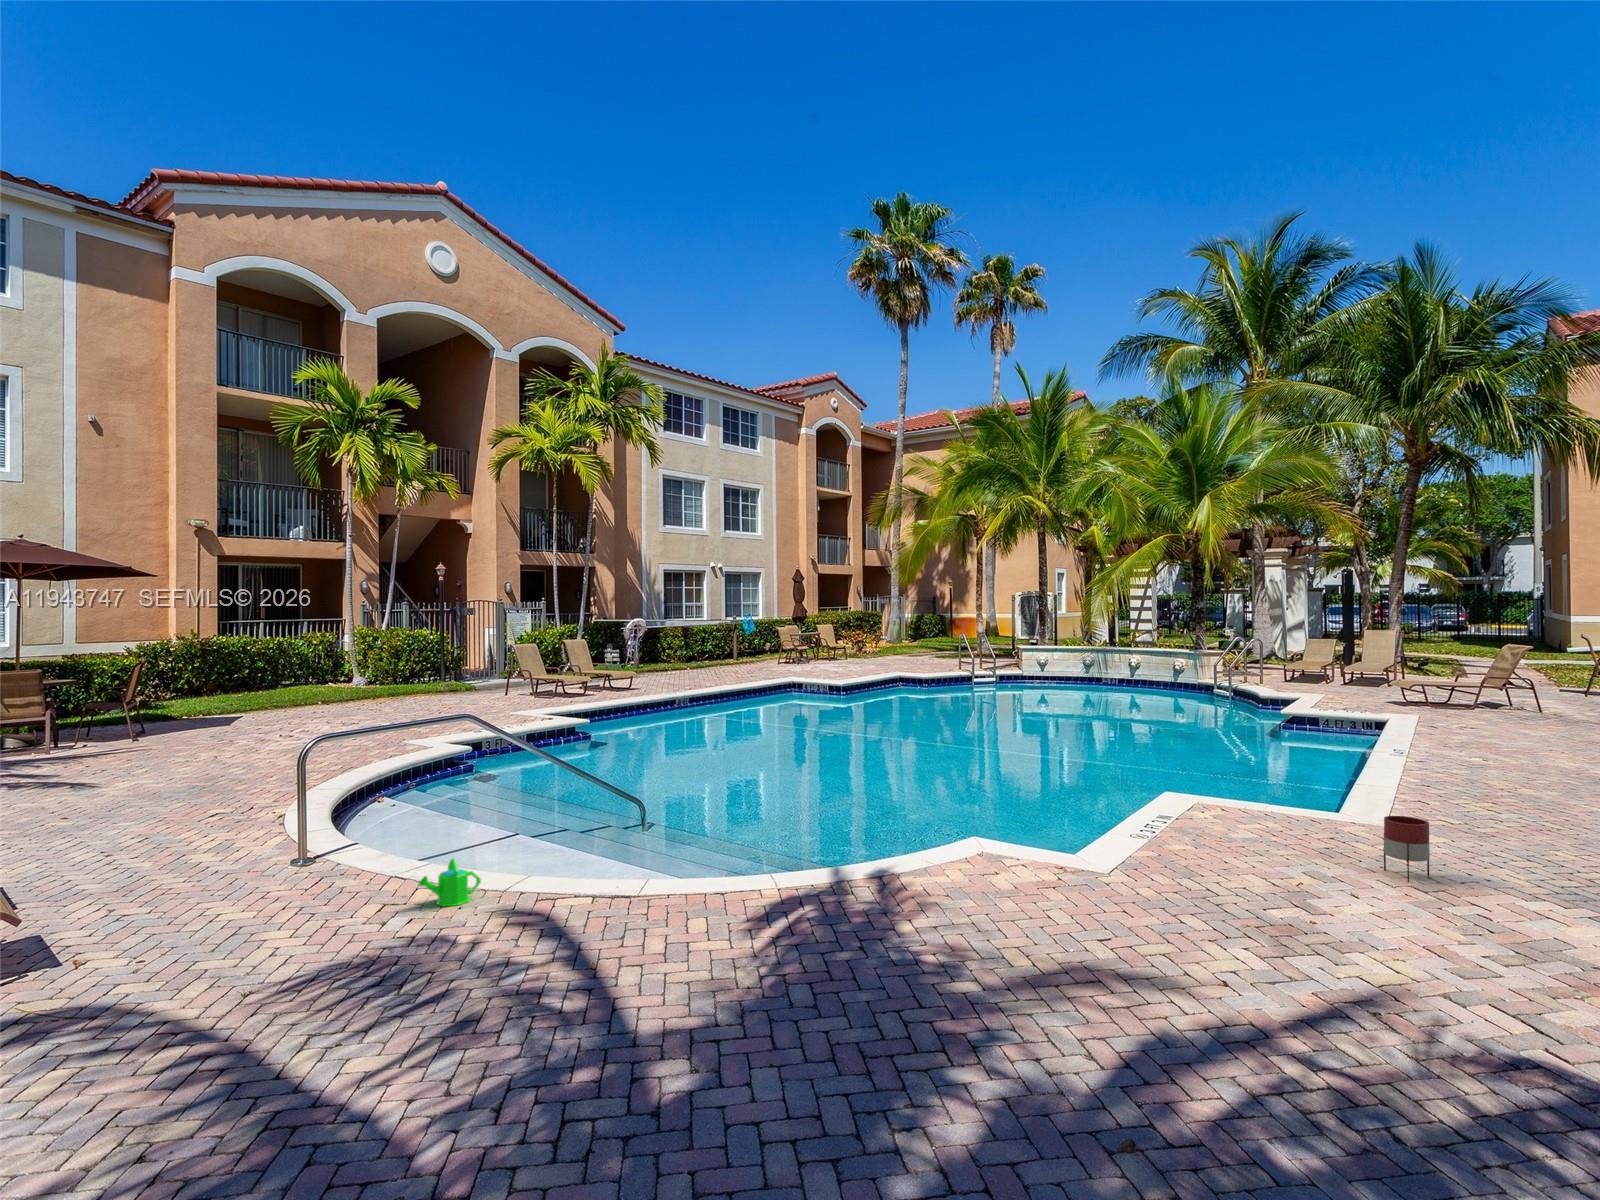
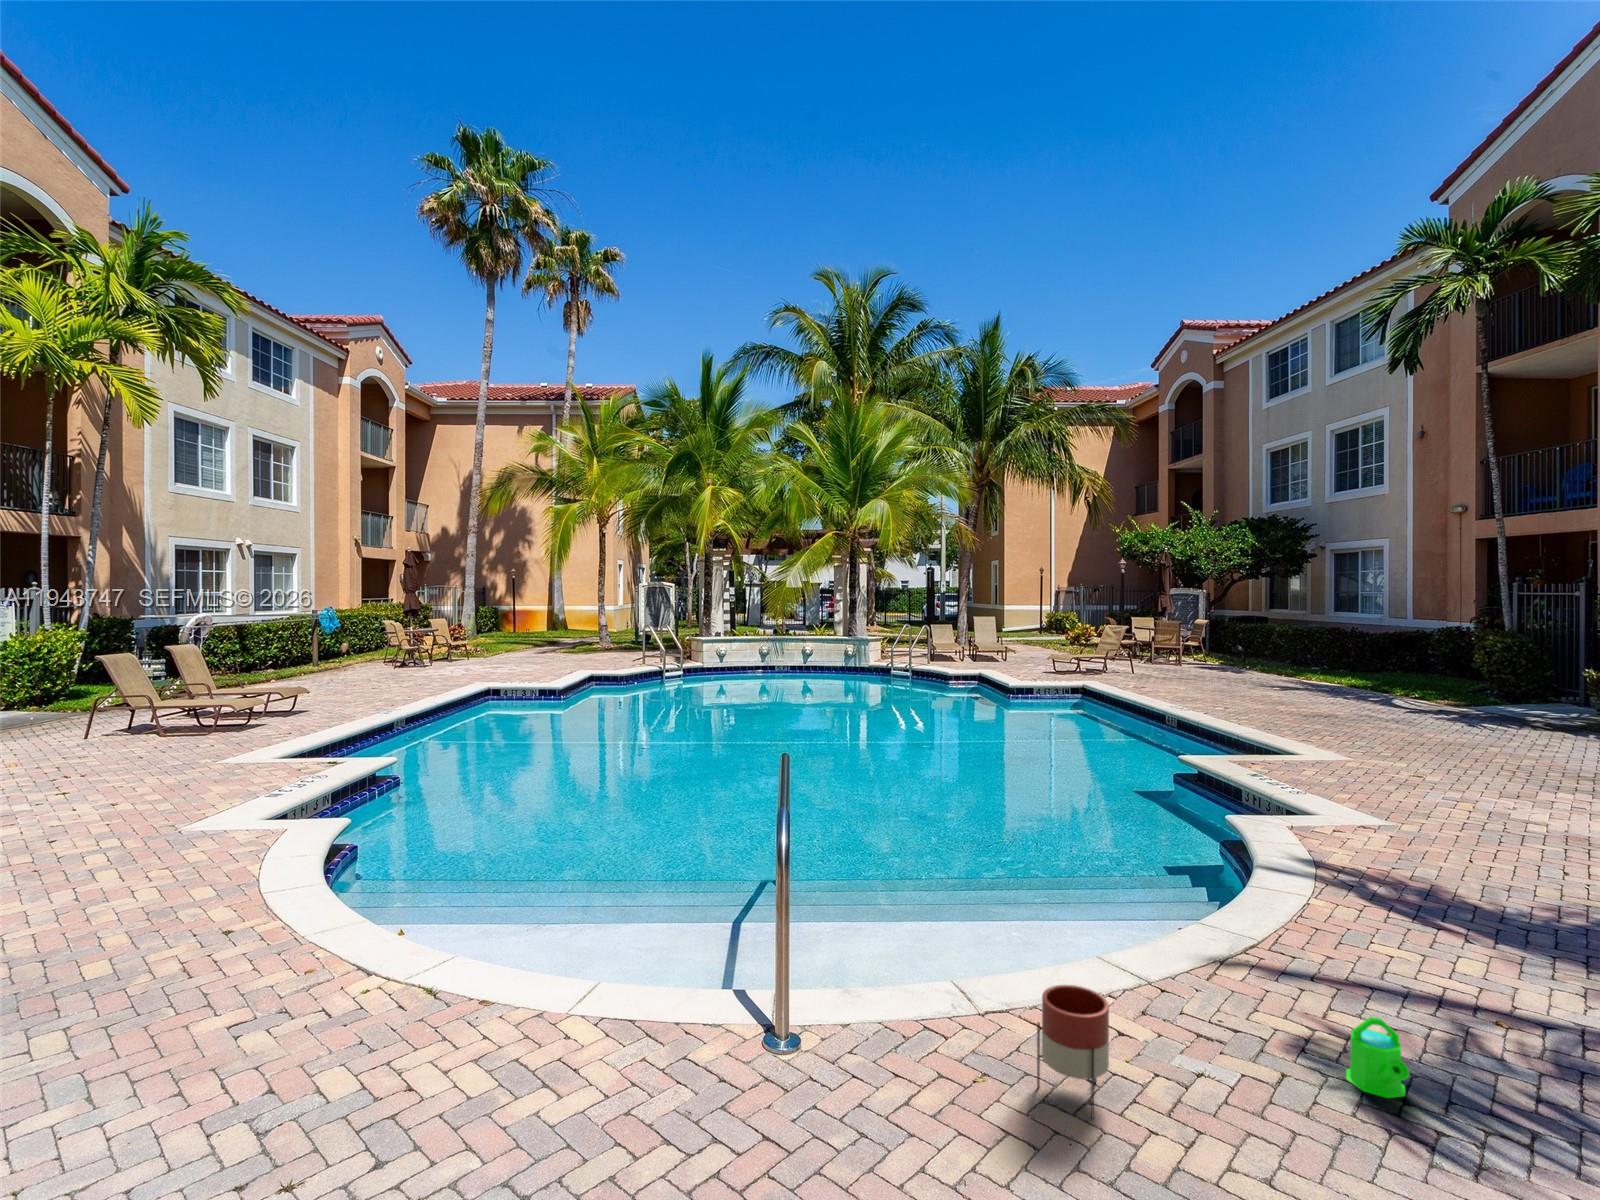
planter: present [1384,816,1430,882] -> present [1037,985,1109,1118]

